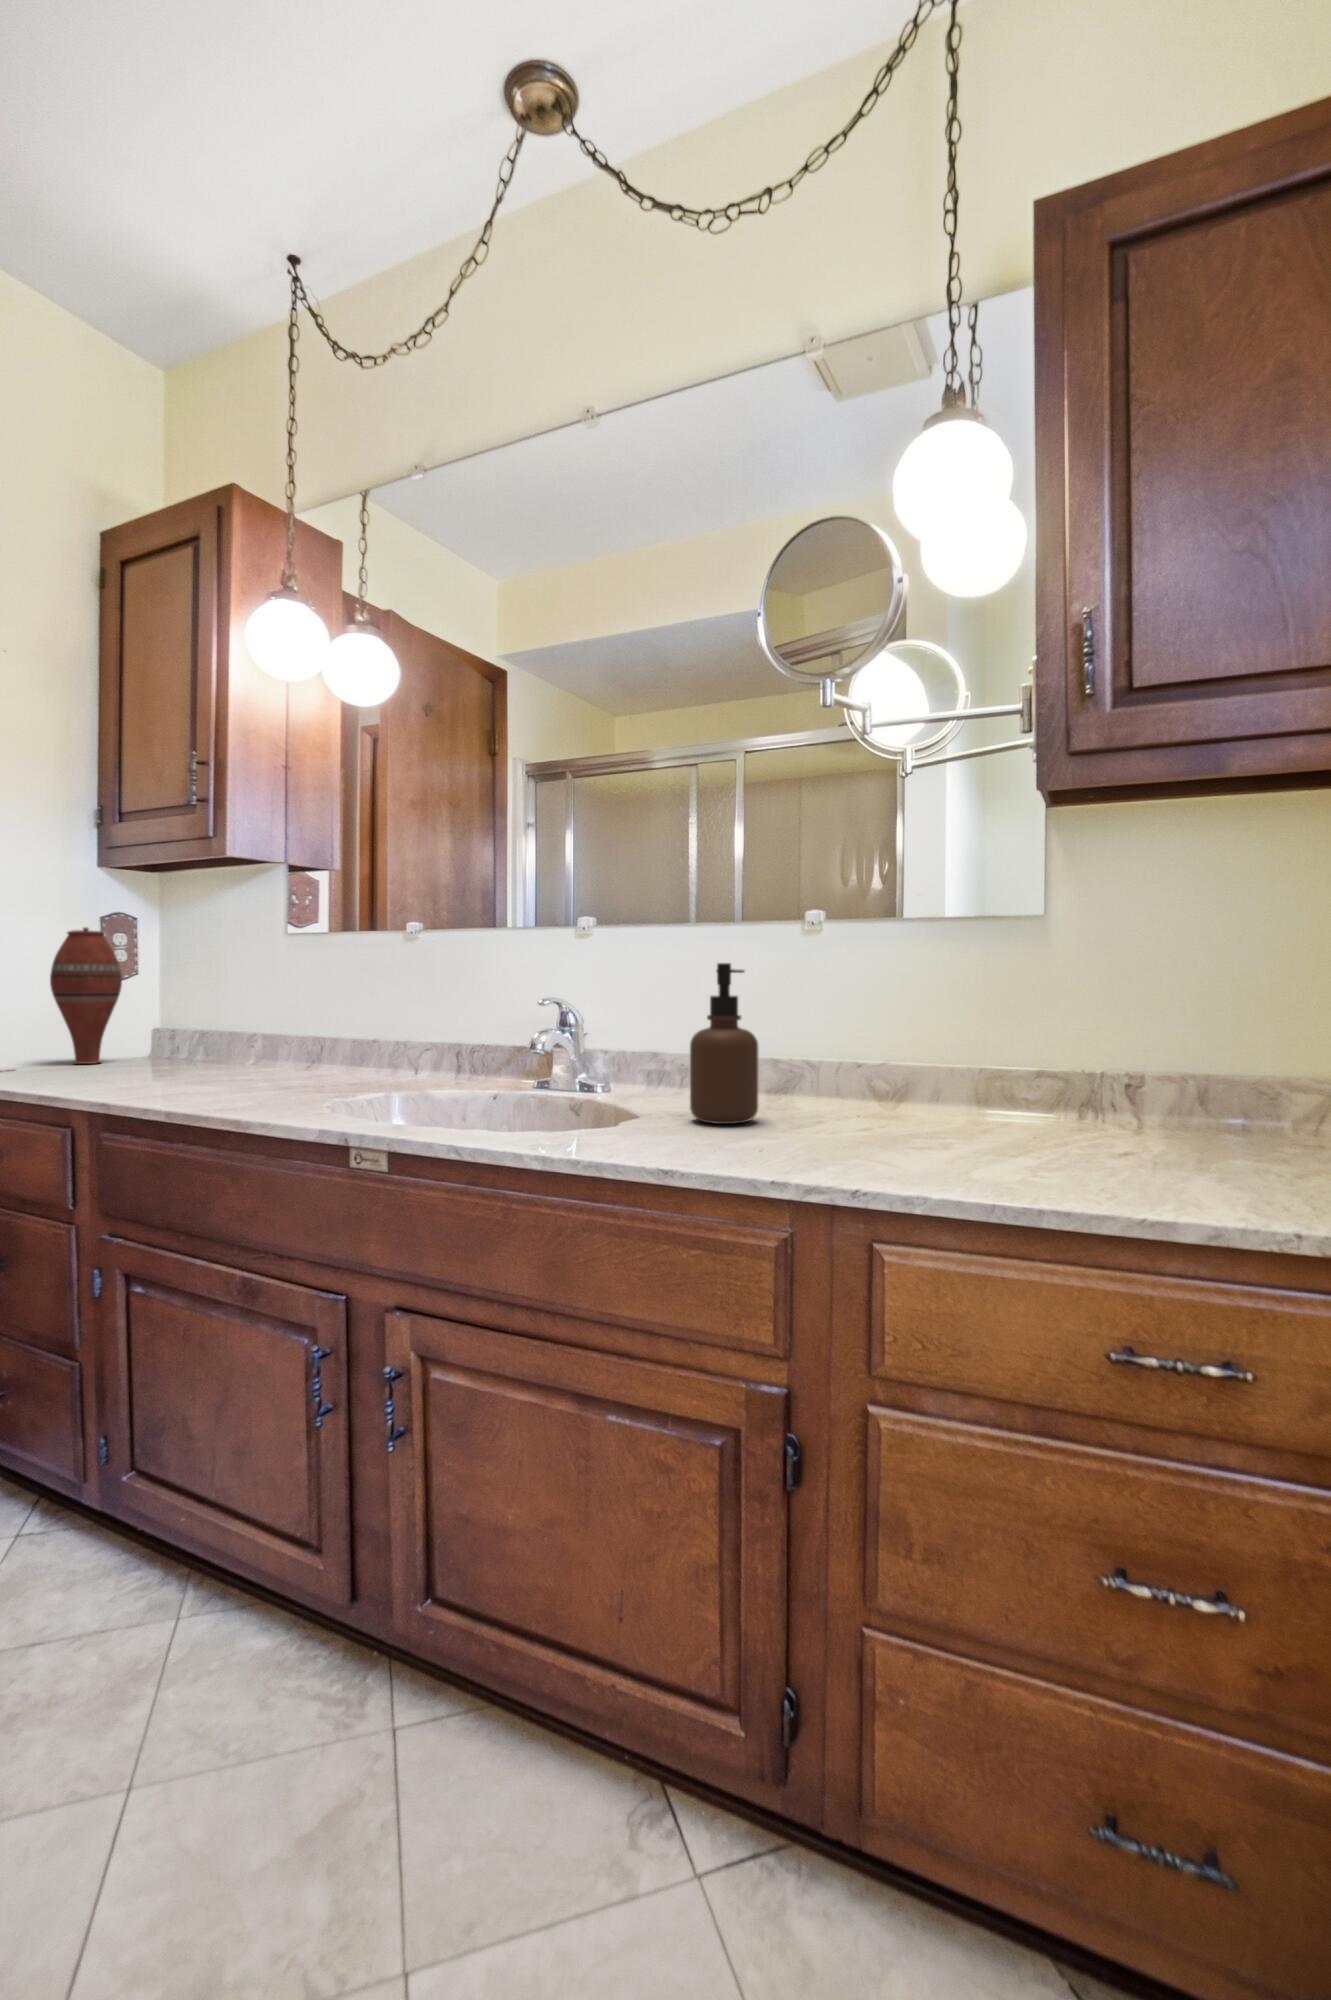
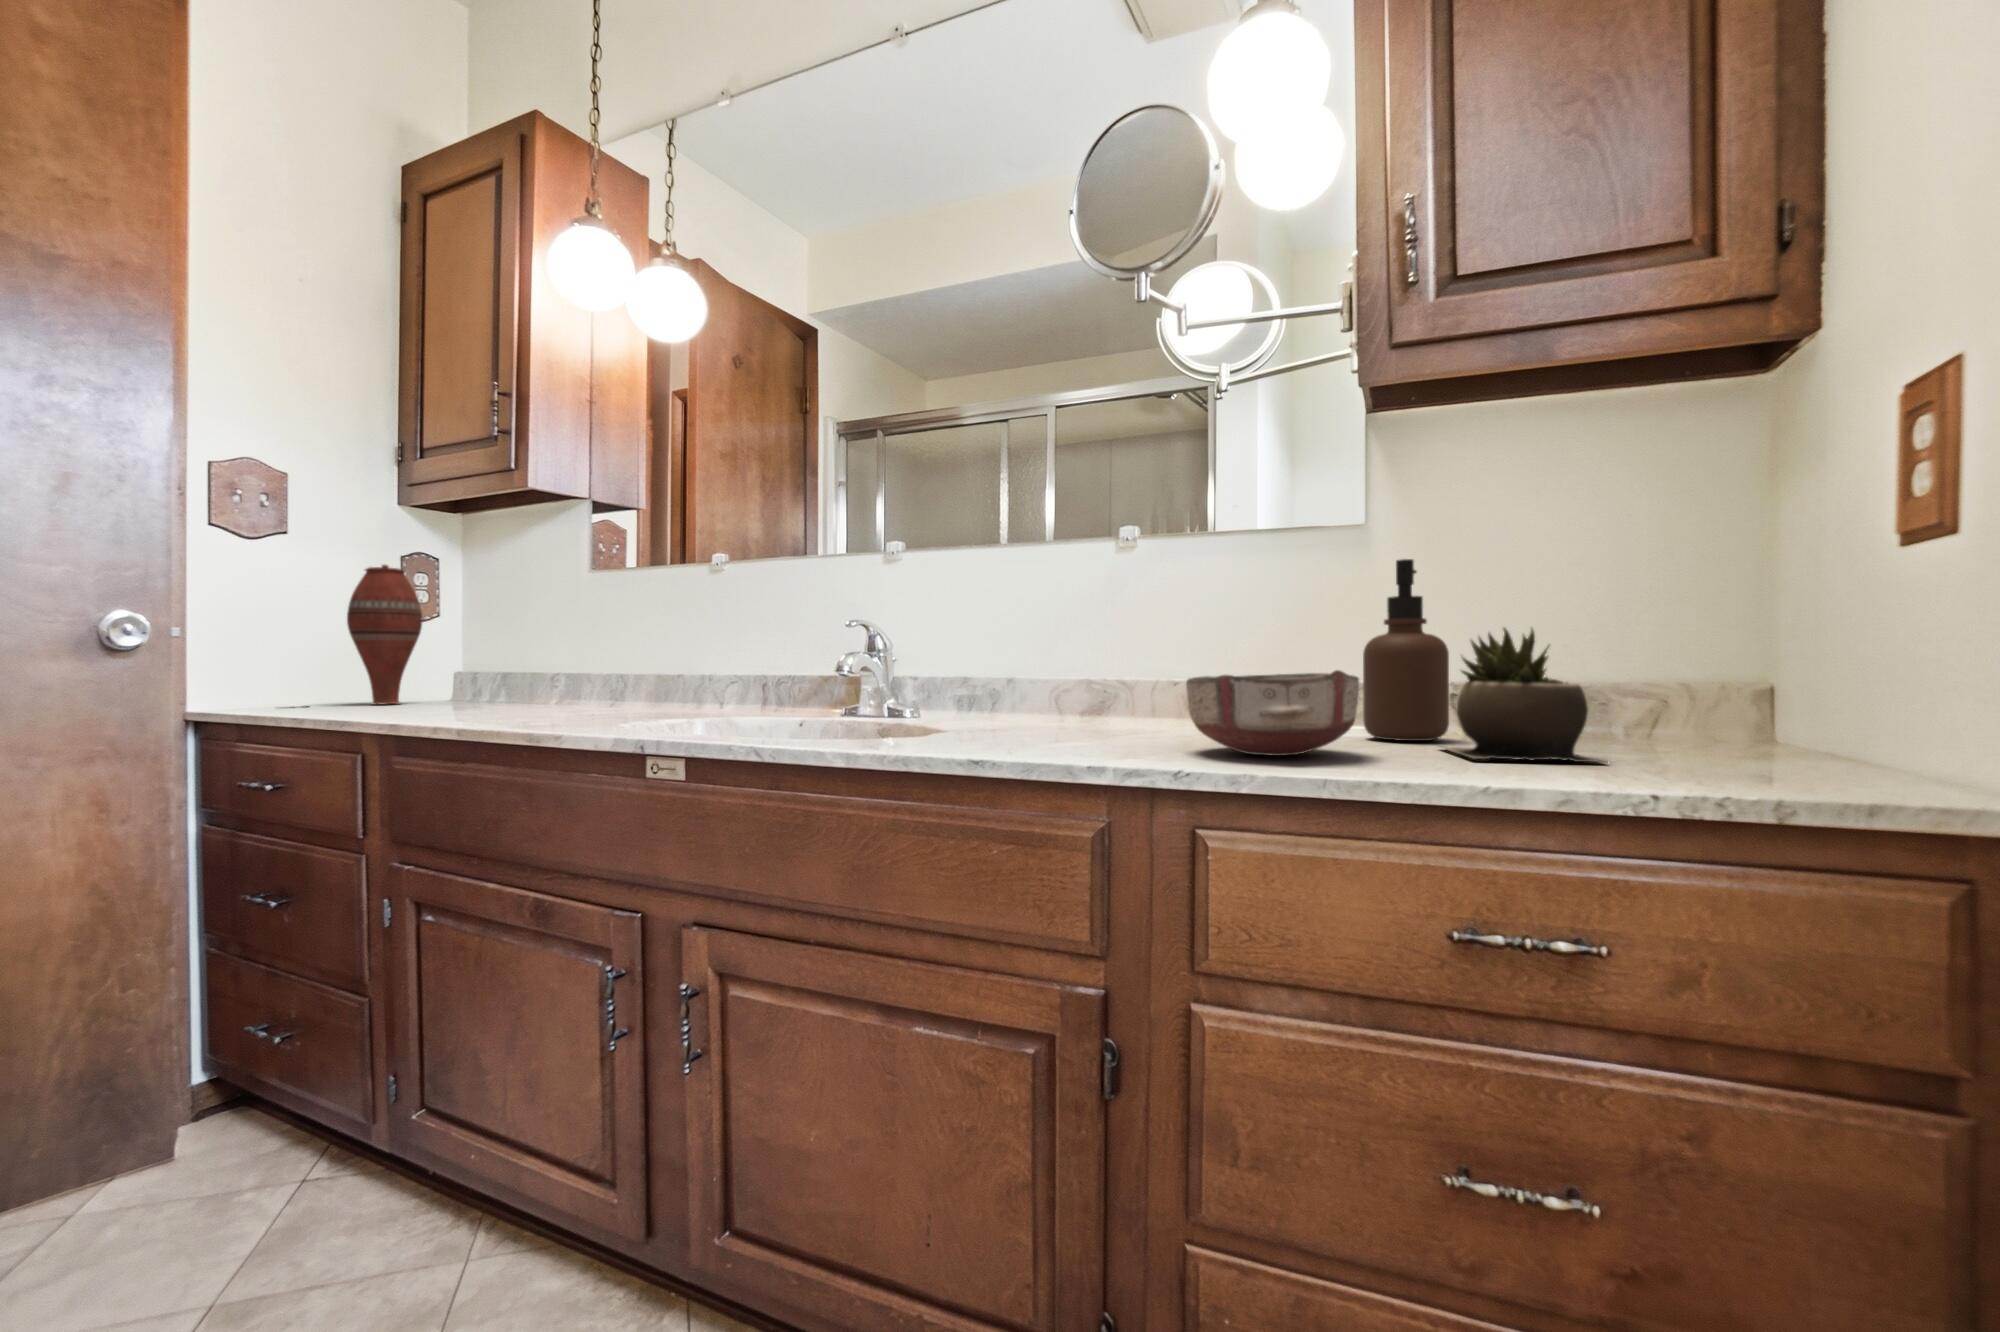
soap dispenser: present [690,963,759,1124] -> present [1363,559,1449,741]
succulent plant: none [1108,1042,1270,1181] -> present [1442,628,1599,762]
ceramic bowl: none [866,1079,1032,1165] -> present [1186,670,1359,756]

